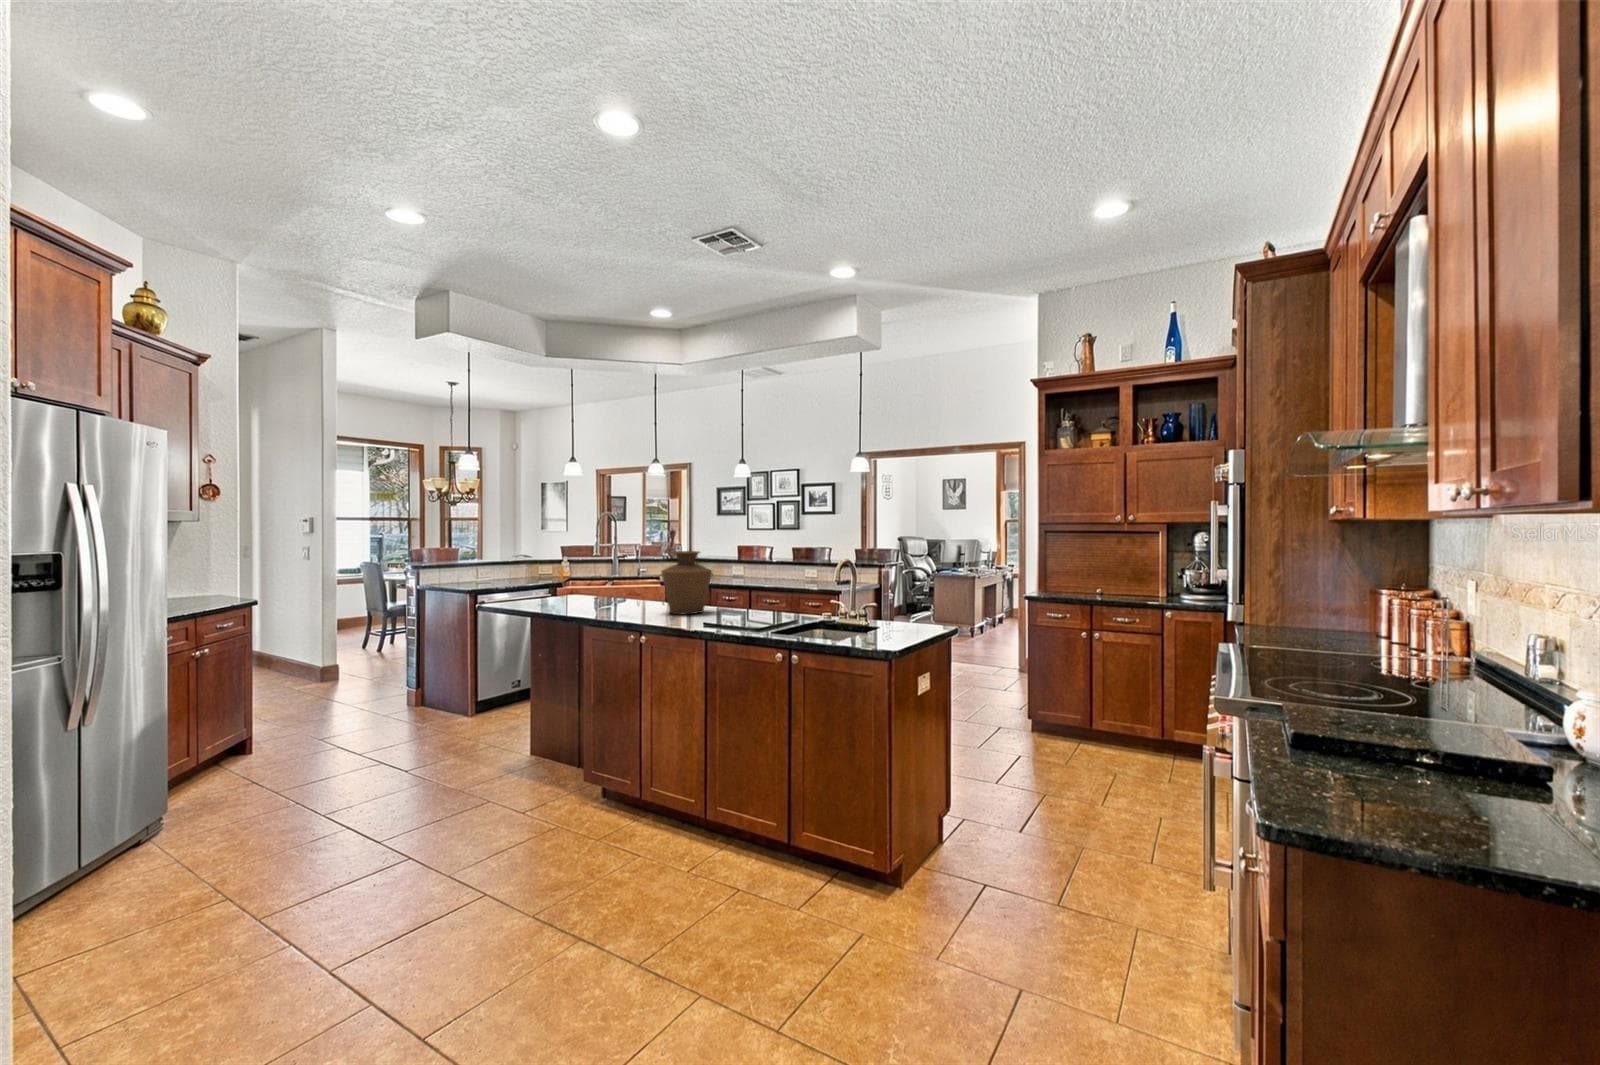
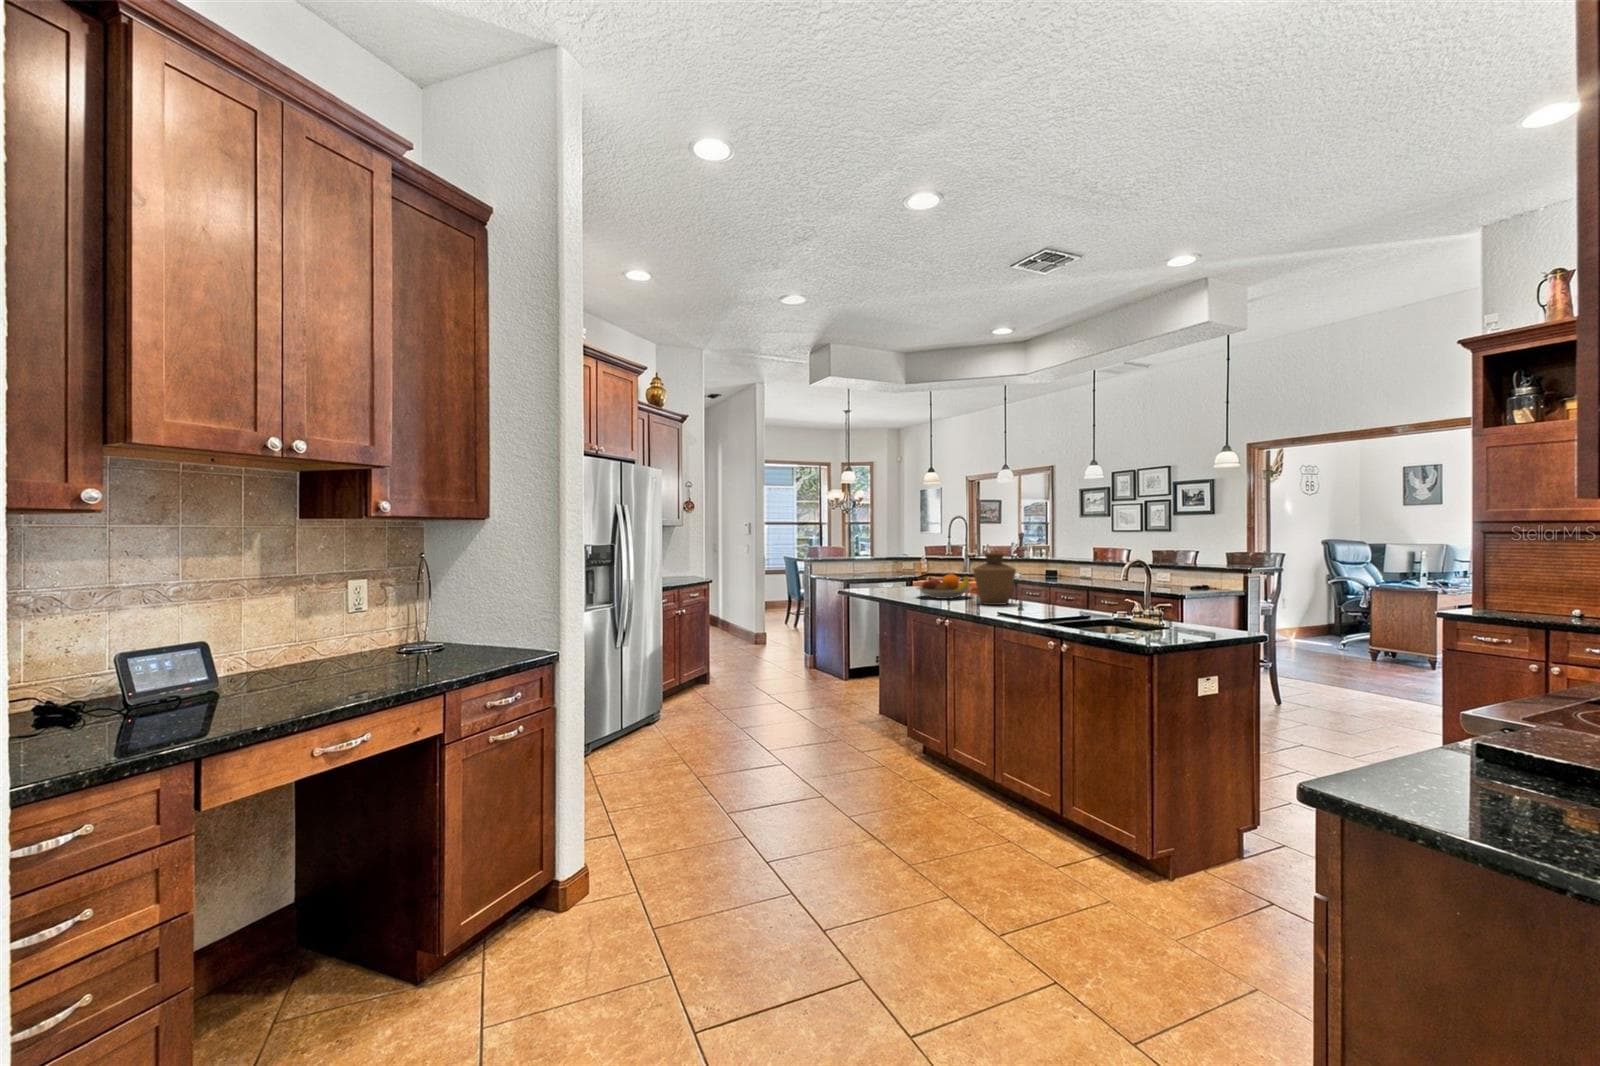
fruit bowl: none [583,579,652,609] -> present [917,574,971,599]

